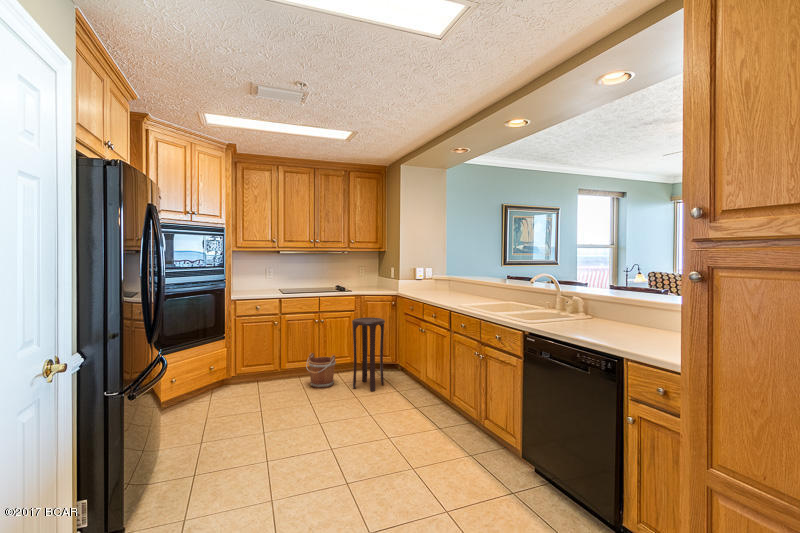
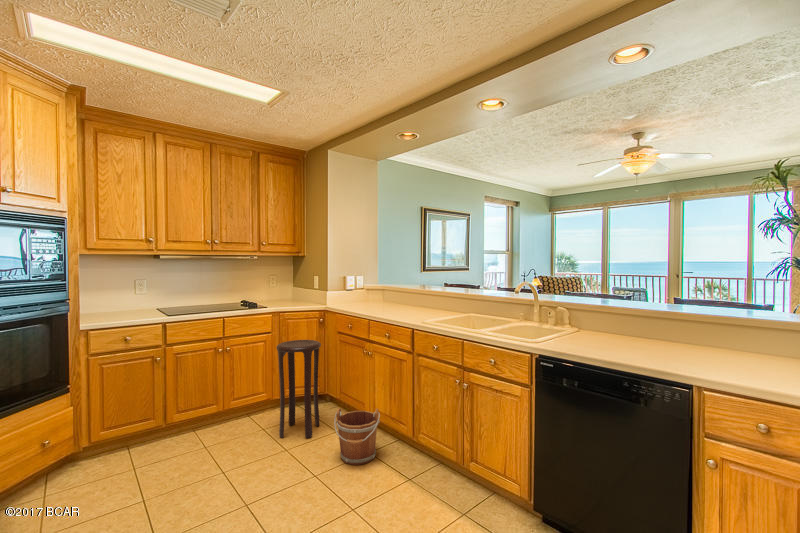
bucket: present [306,353,336,388] -> present [334,408,380,465]

